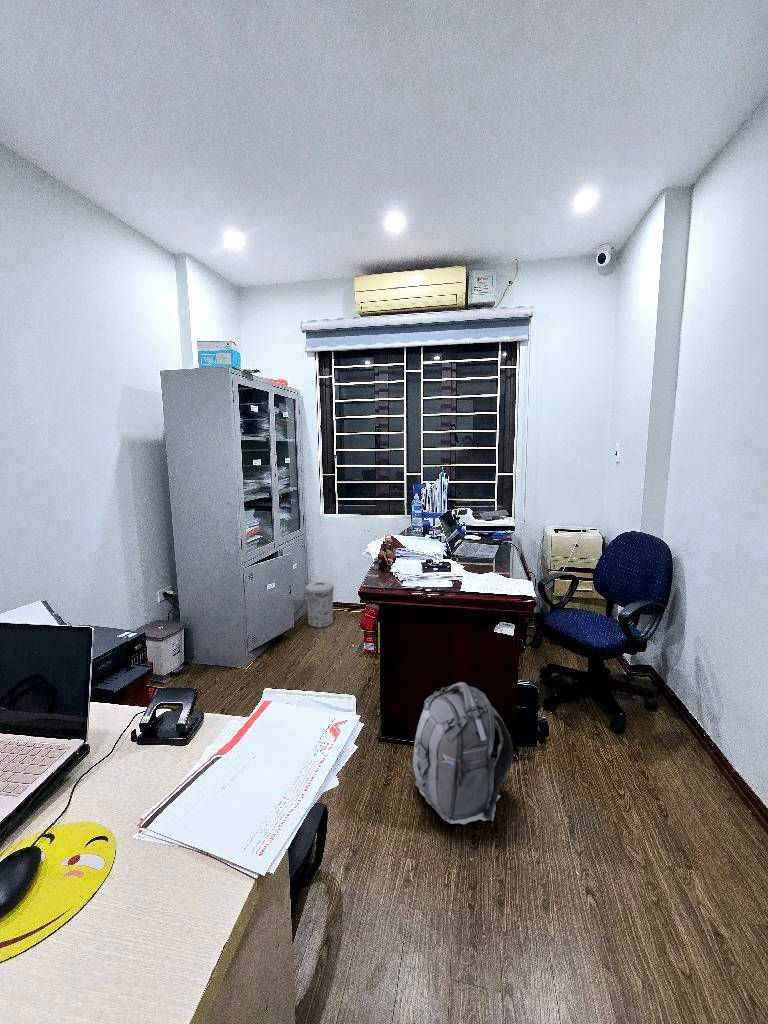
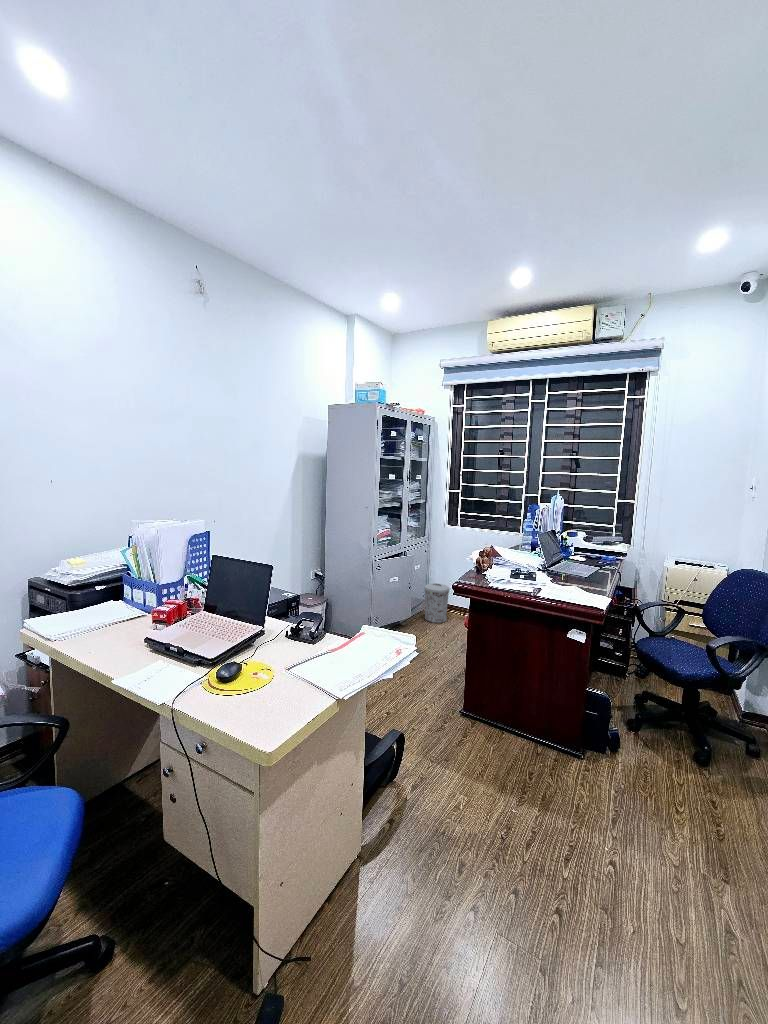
backpack: present [412,682,514,824] -> none [479,671,571,792]

